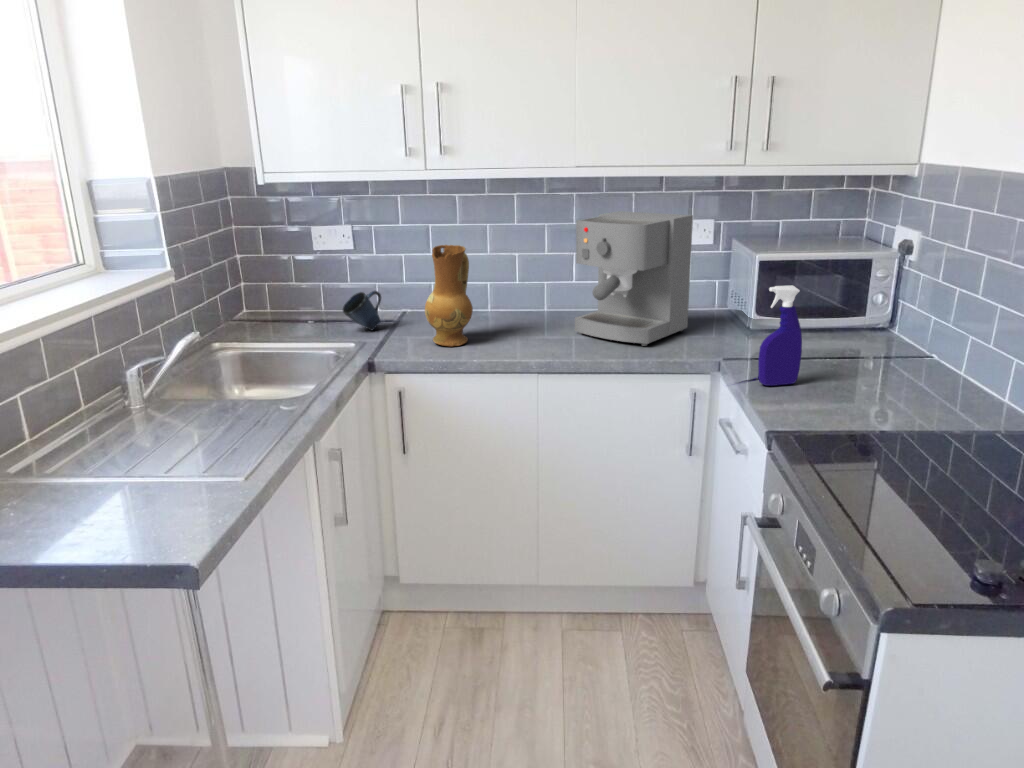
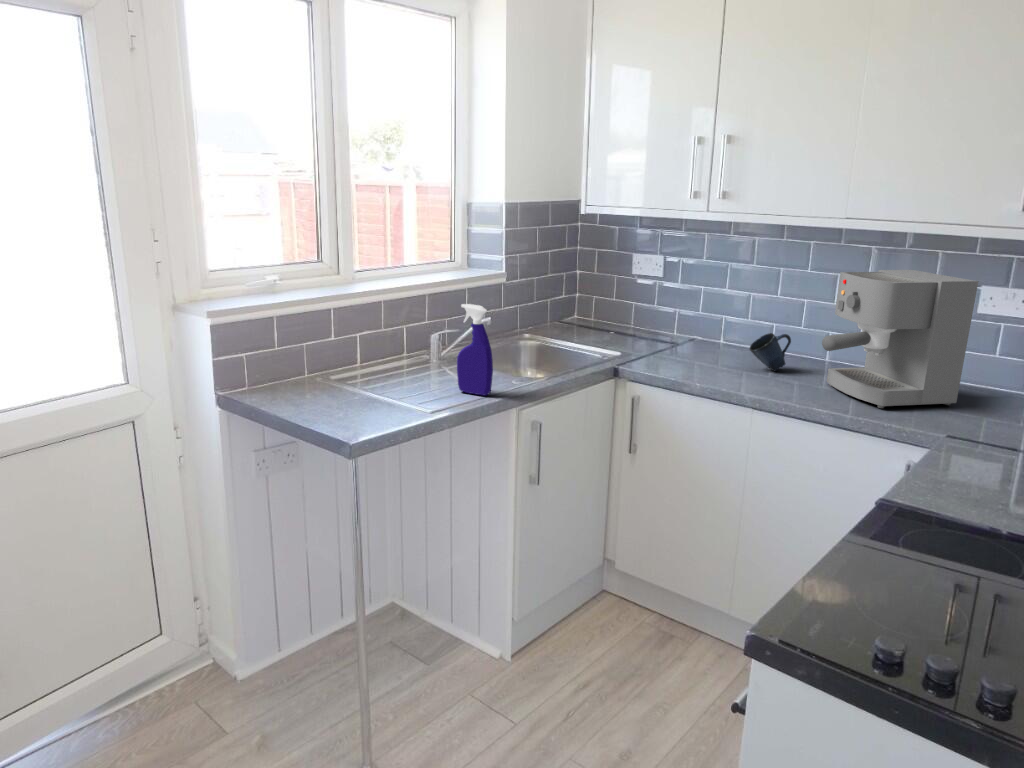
ceramic jug: present [425,245,473,347] -> none [678,280,731,371]
spray bottle: present [758,286,802,386] -> present [457,304,493,396]
mug: present [343,291,381,330] -> present [750,333,791,371]

